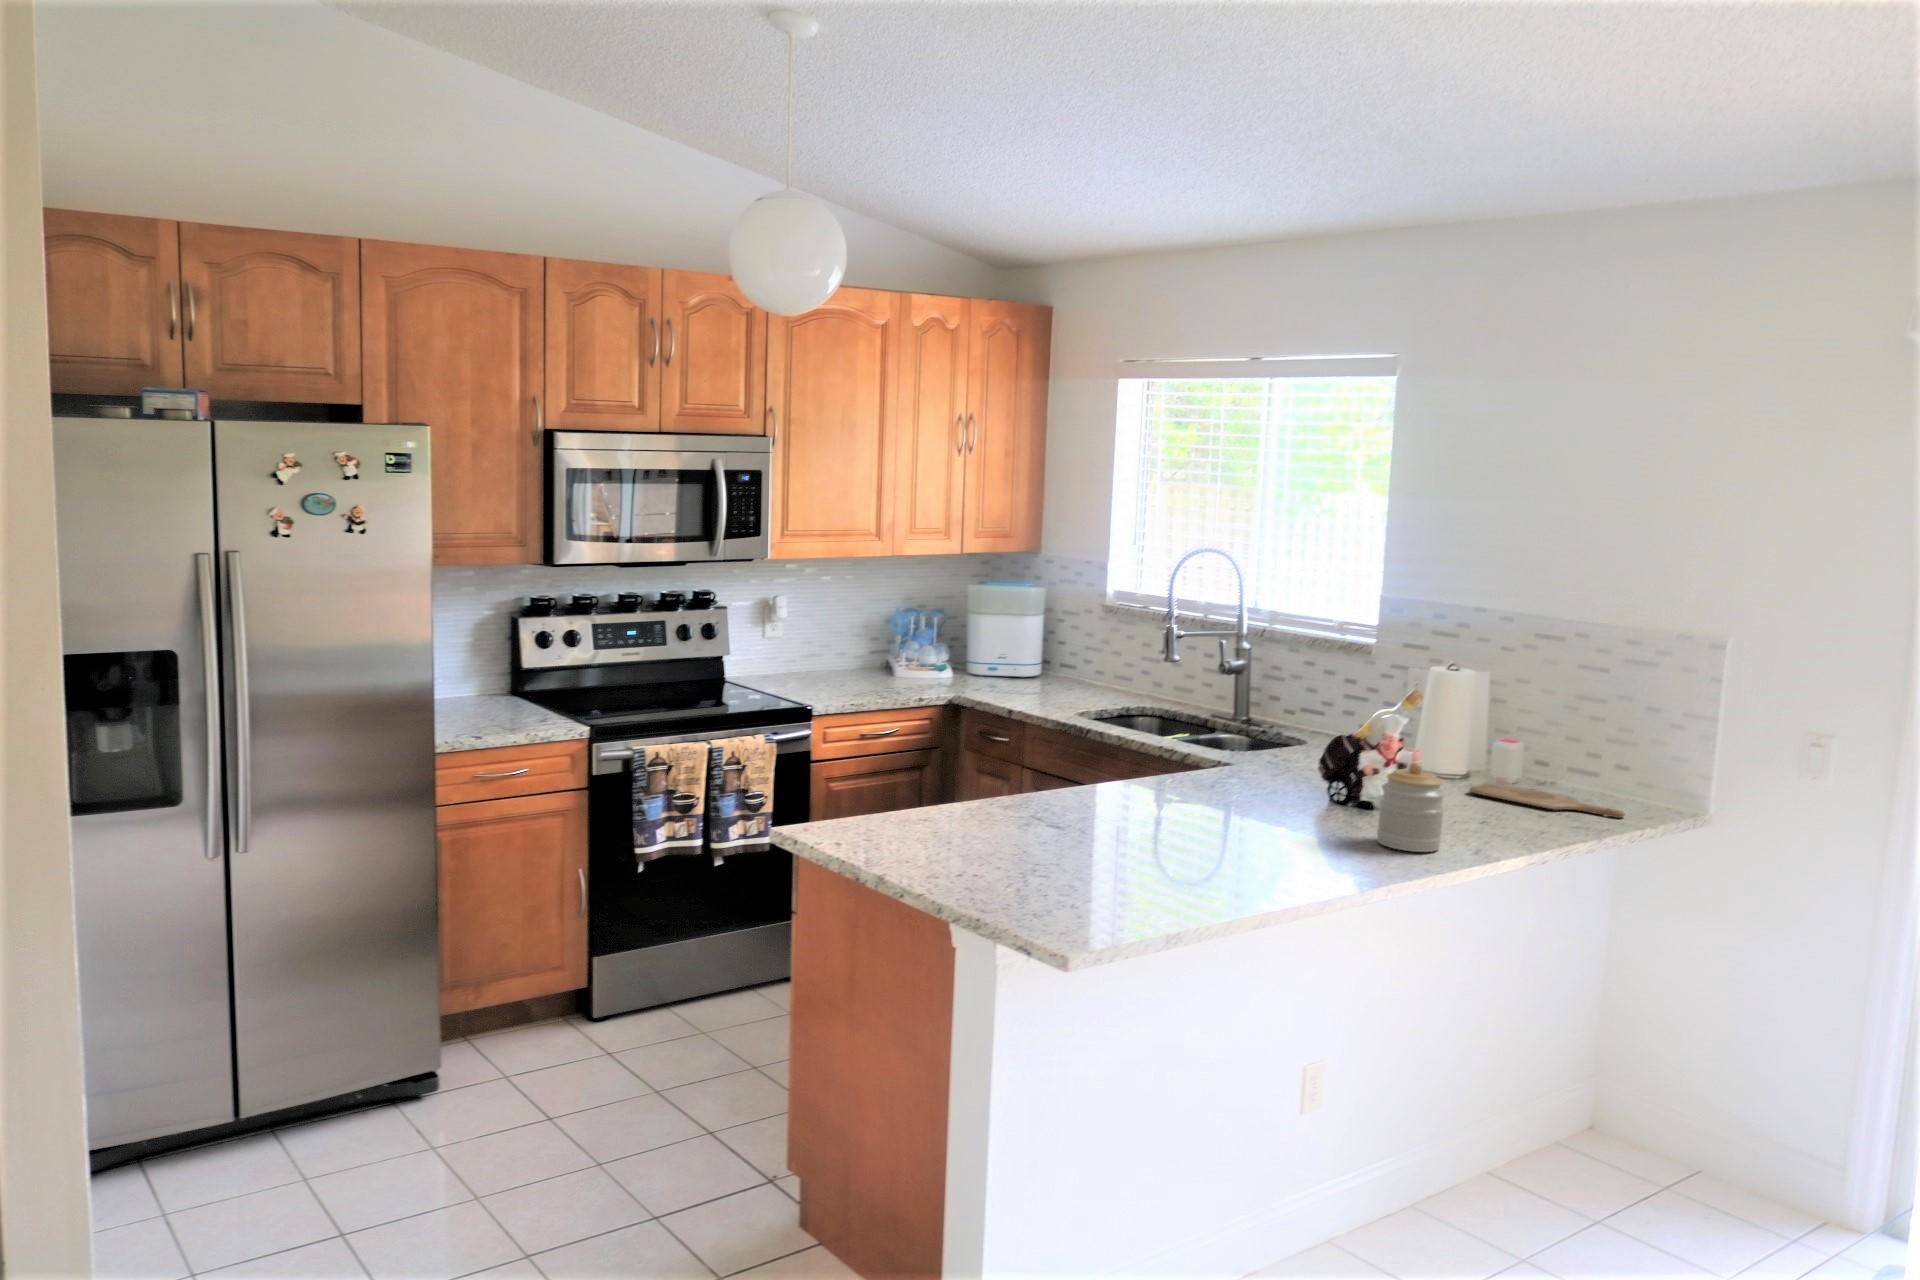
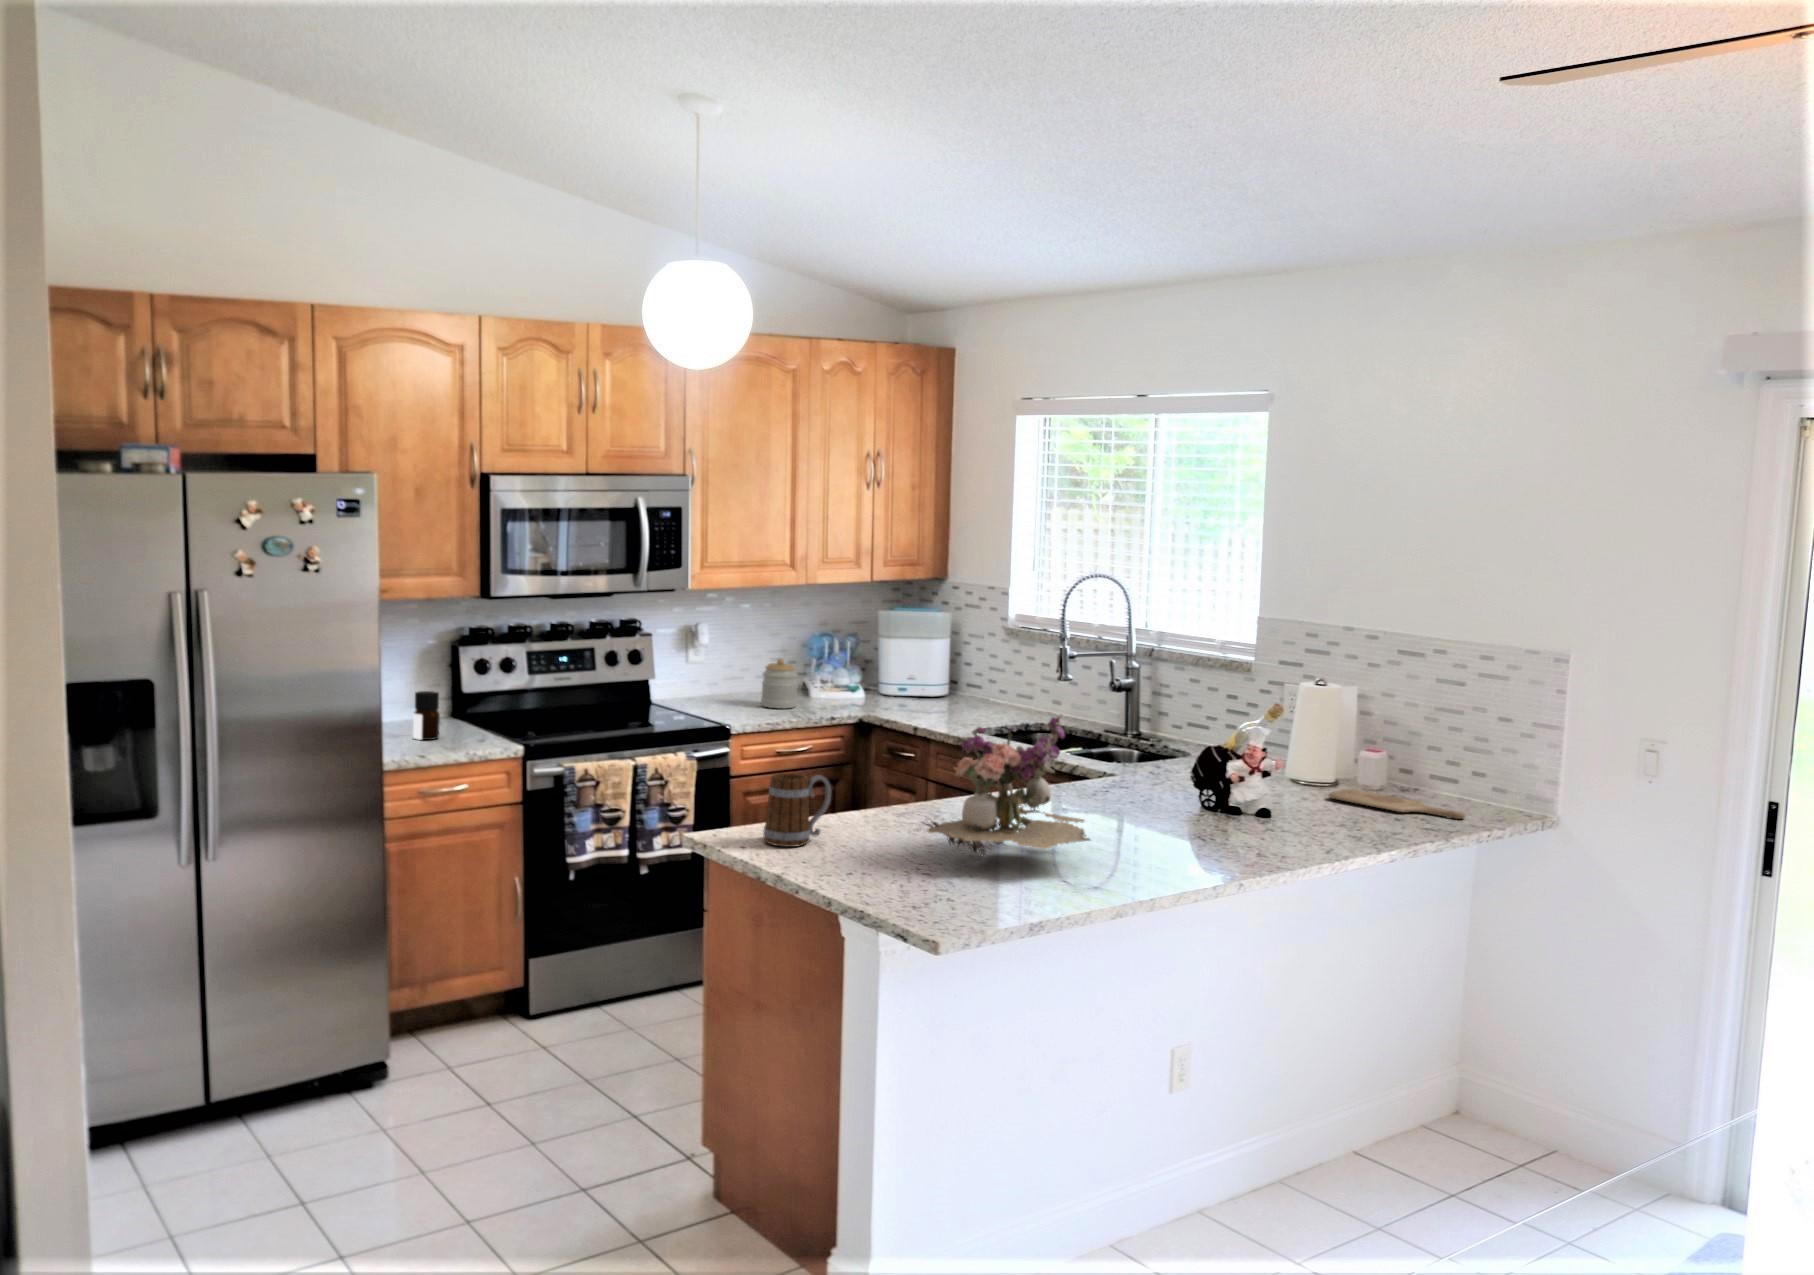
bottle: none [469,666,497,719] -> present [413,691,440,740]
flower arrangement: none [1034,697,1221,860] -> present [927,714,1091,857]
mug: none [851,760,927,843] -> present [763,773,831,847]
jar: present [1377,762,1446,852] -> present [761,658,797,708]

